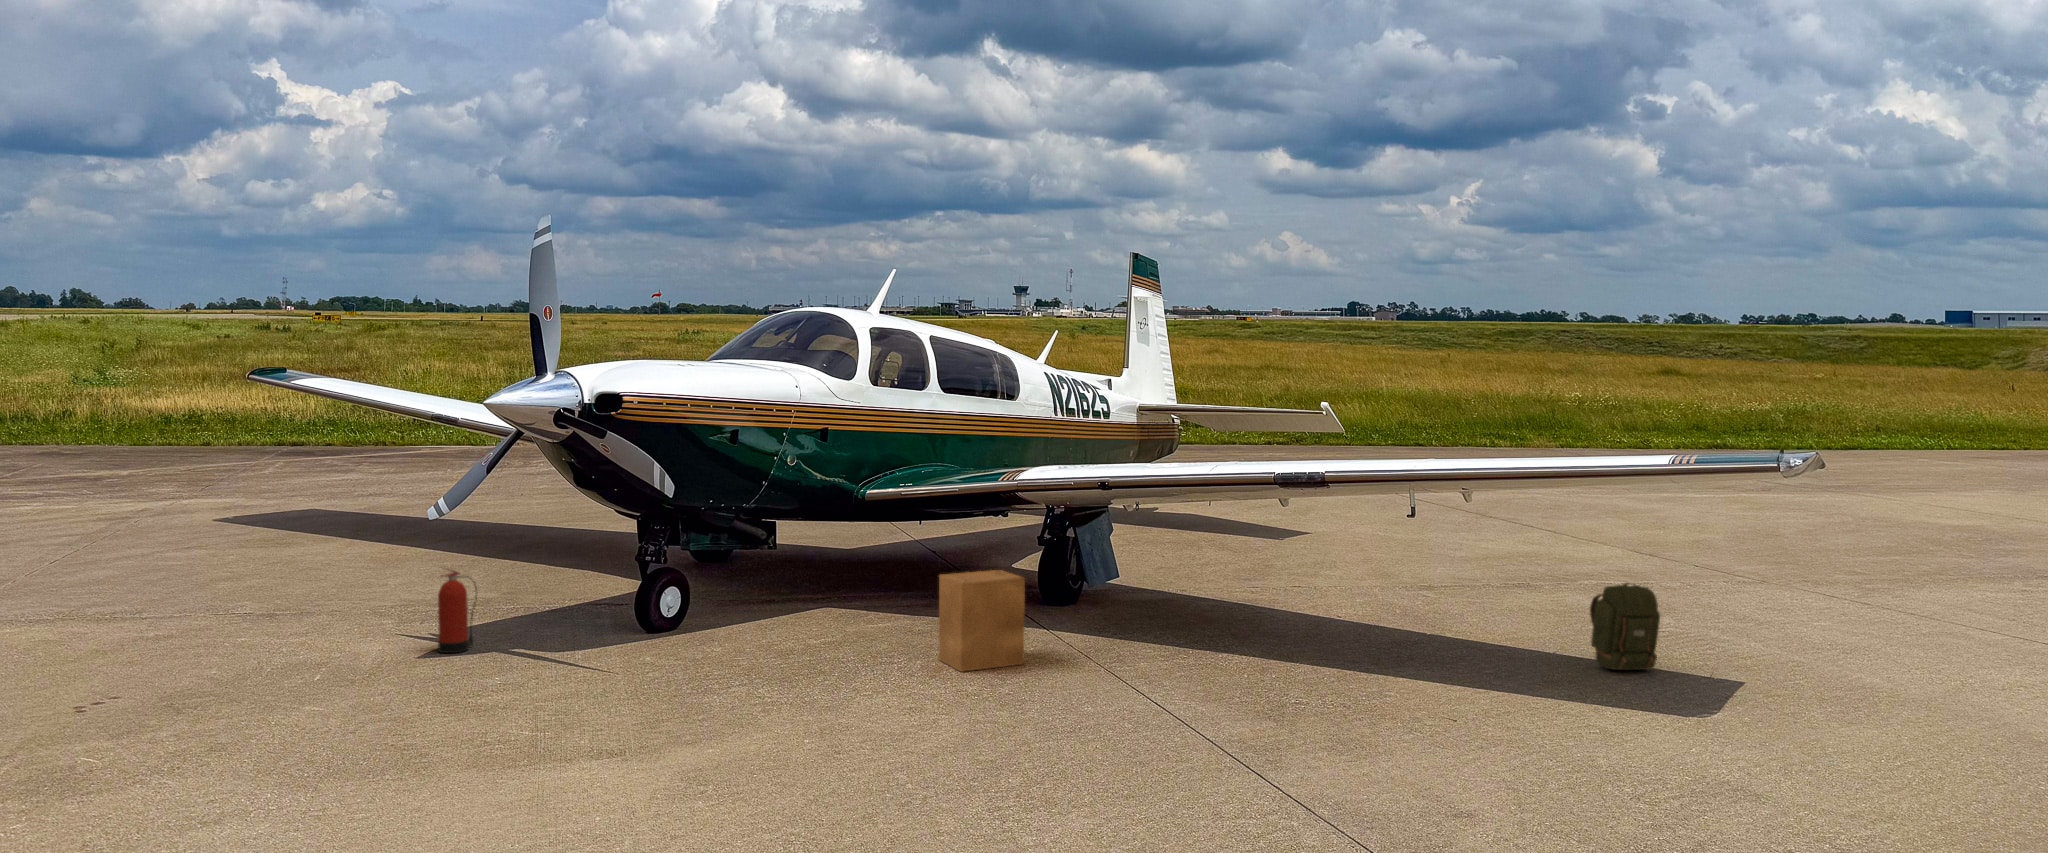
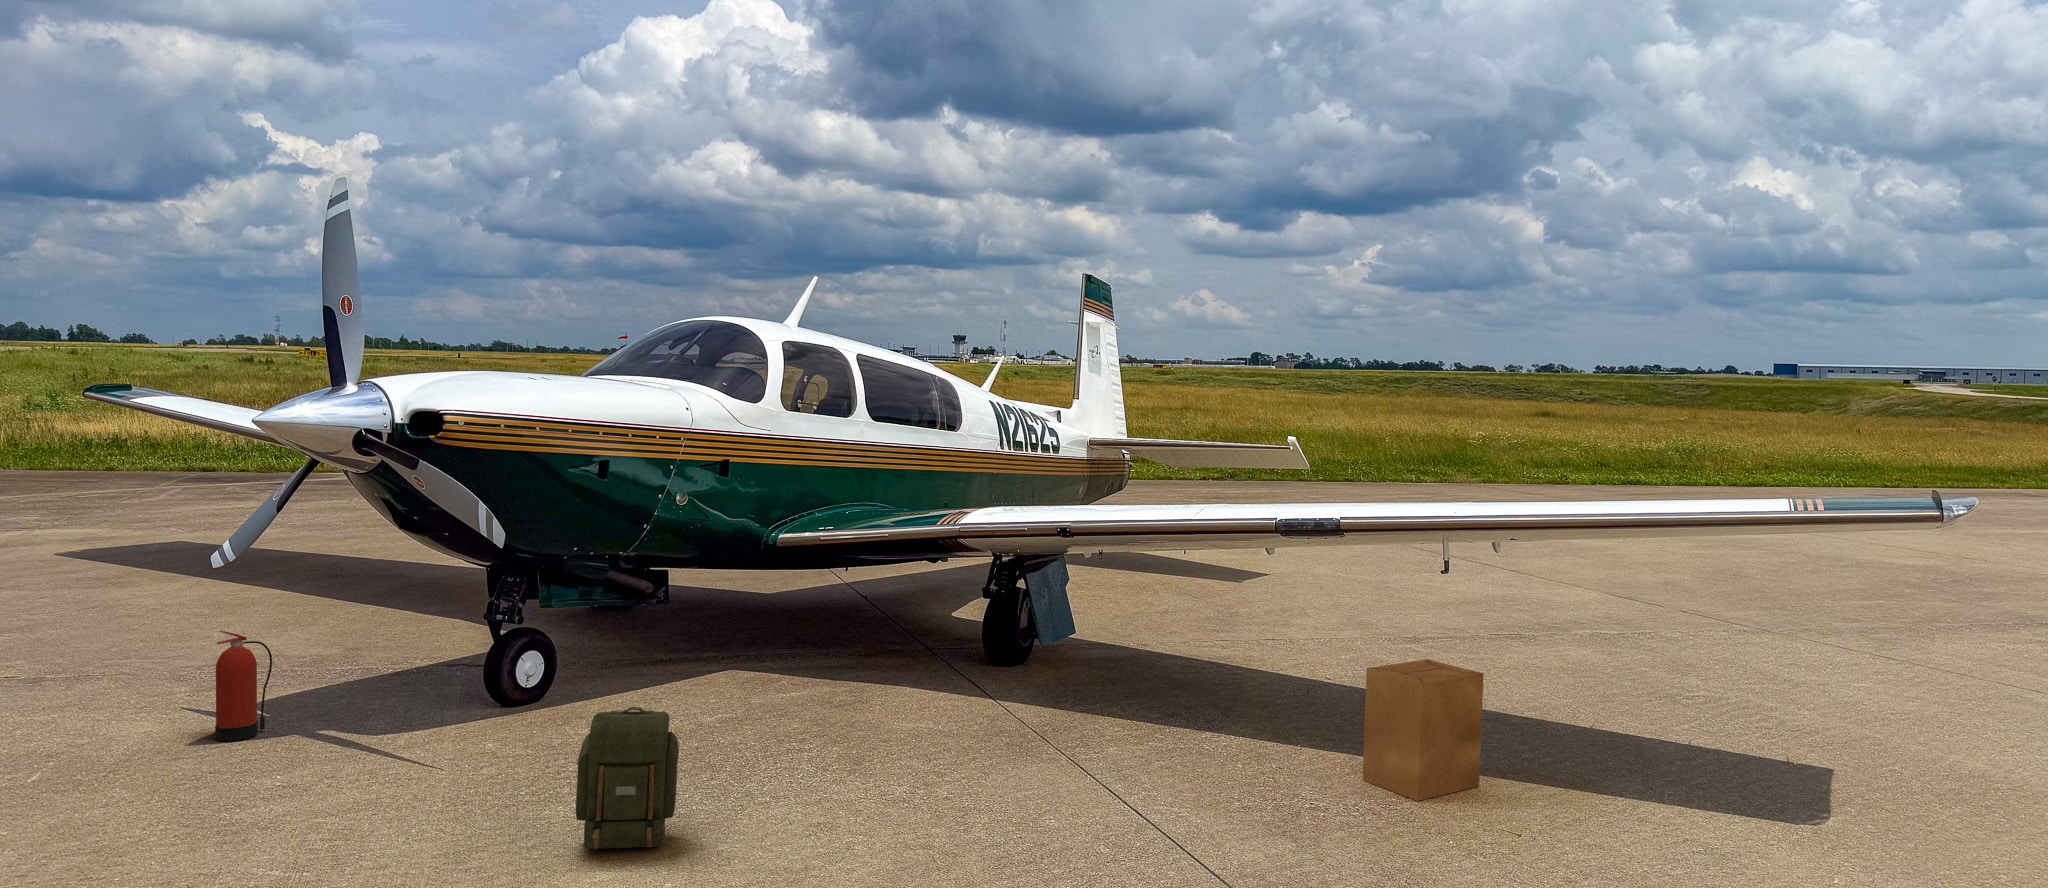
cardboard box: present [939,570,1025,672] -> present [1363,659,1484,801]
backpack: present [1590,583,1660,670] -> present [576,707,679,849]

